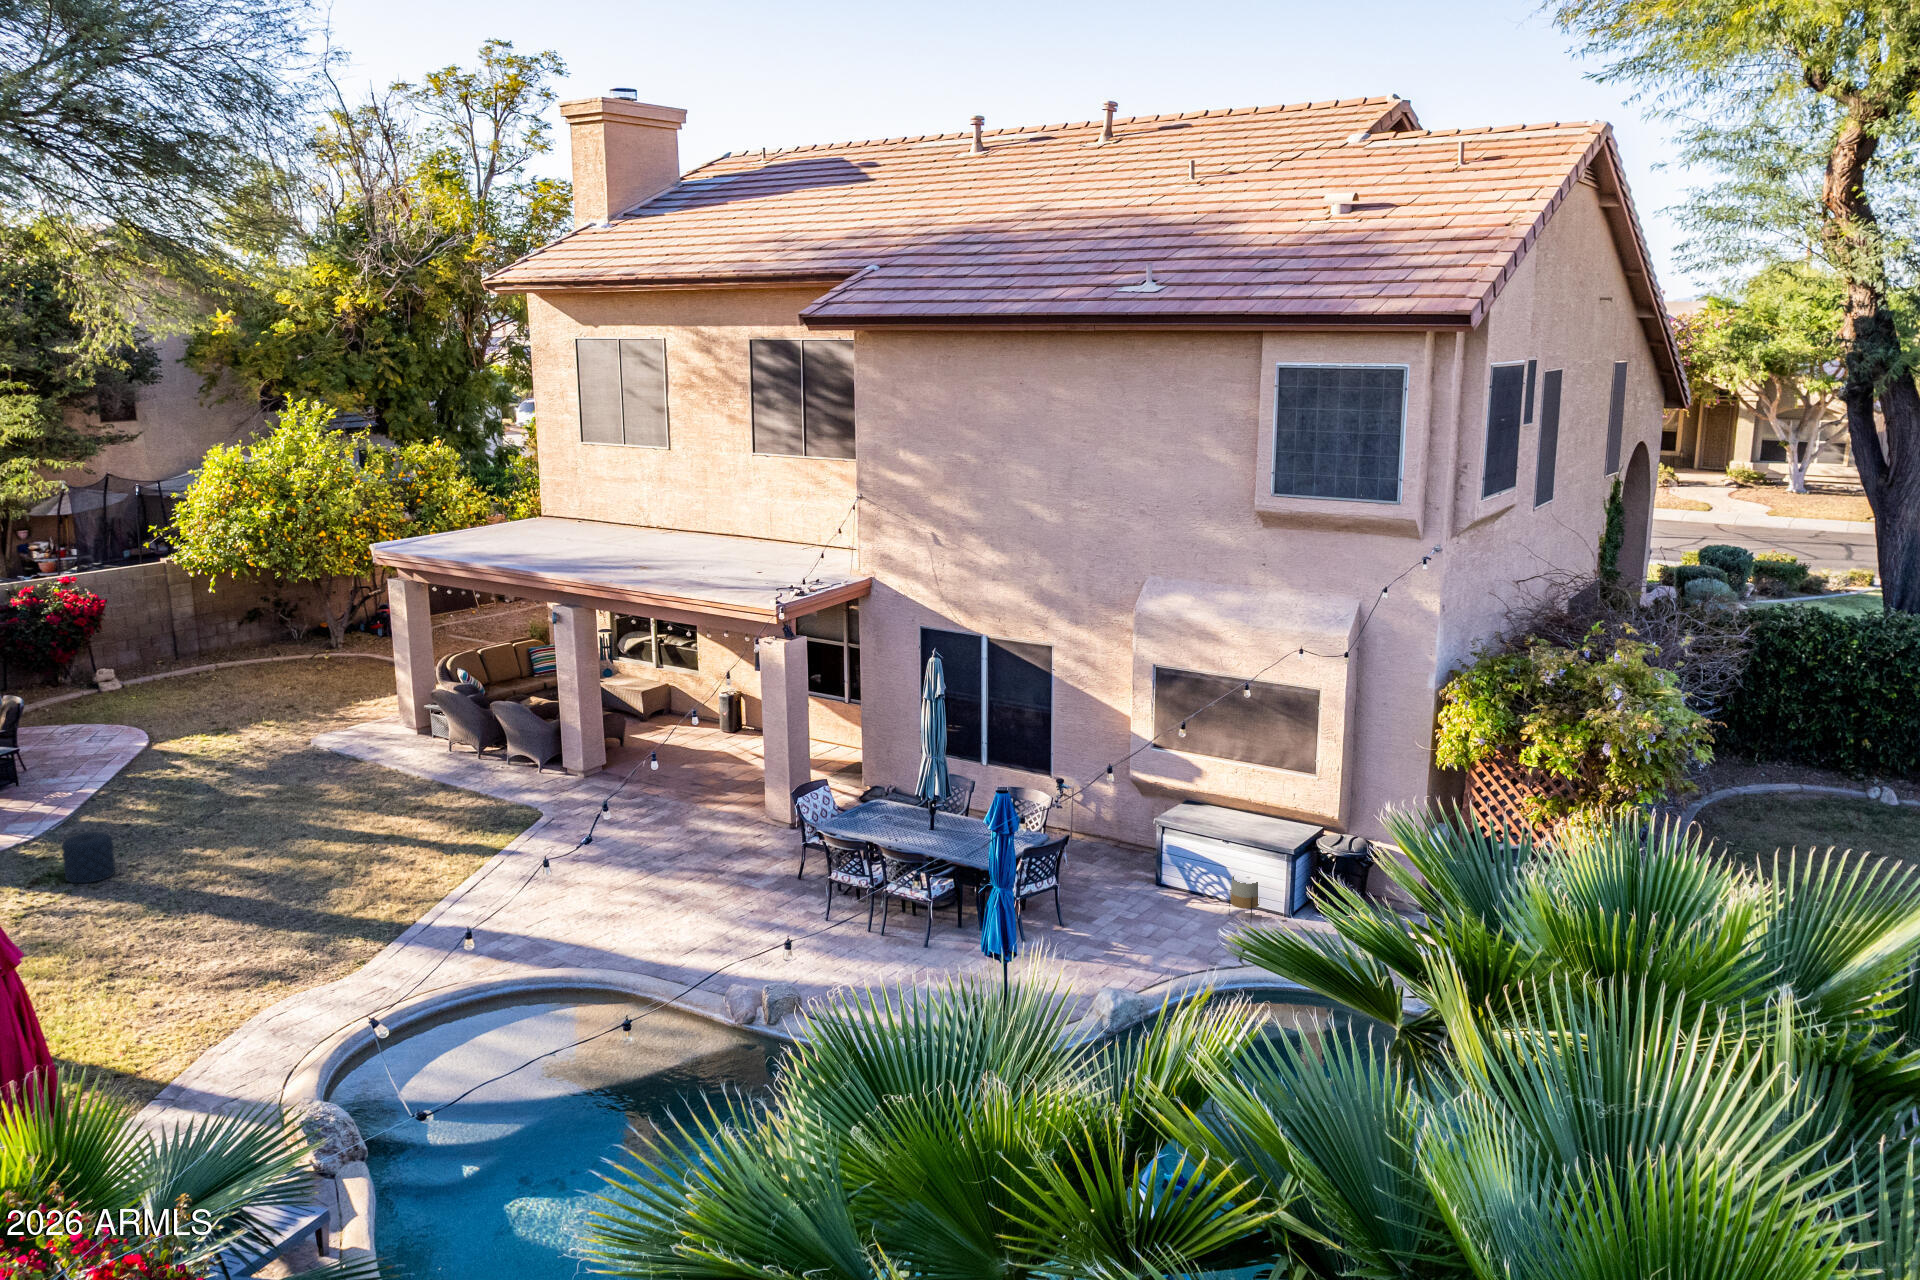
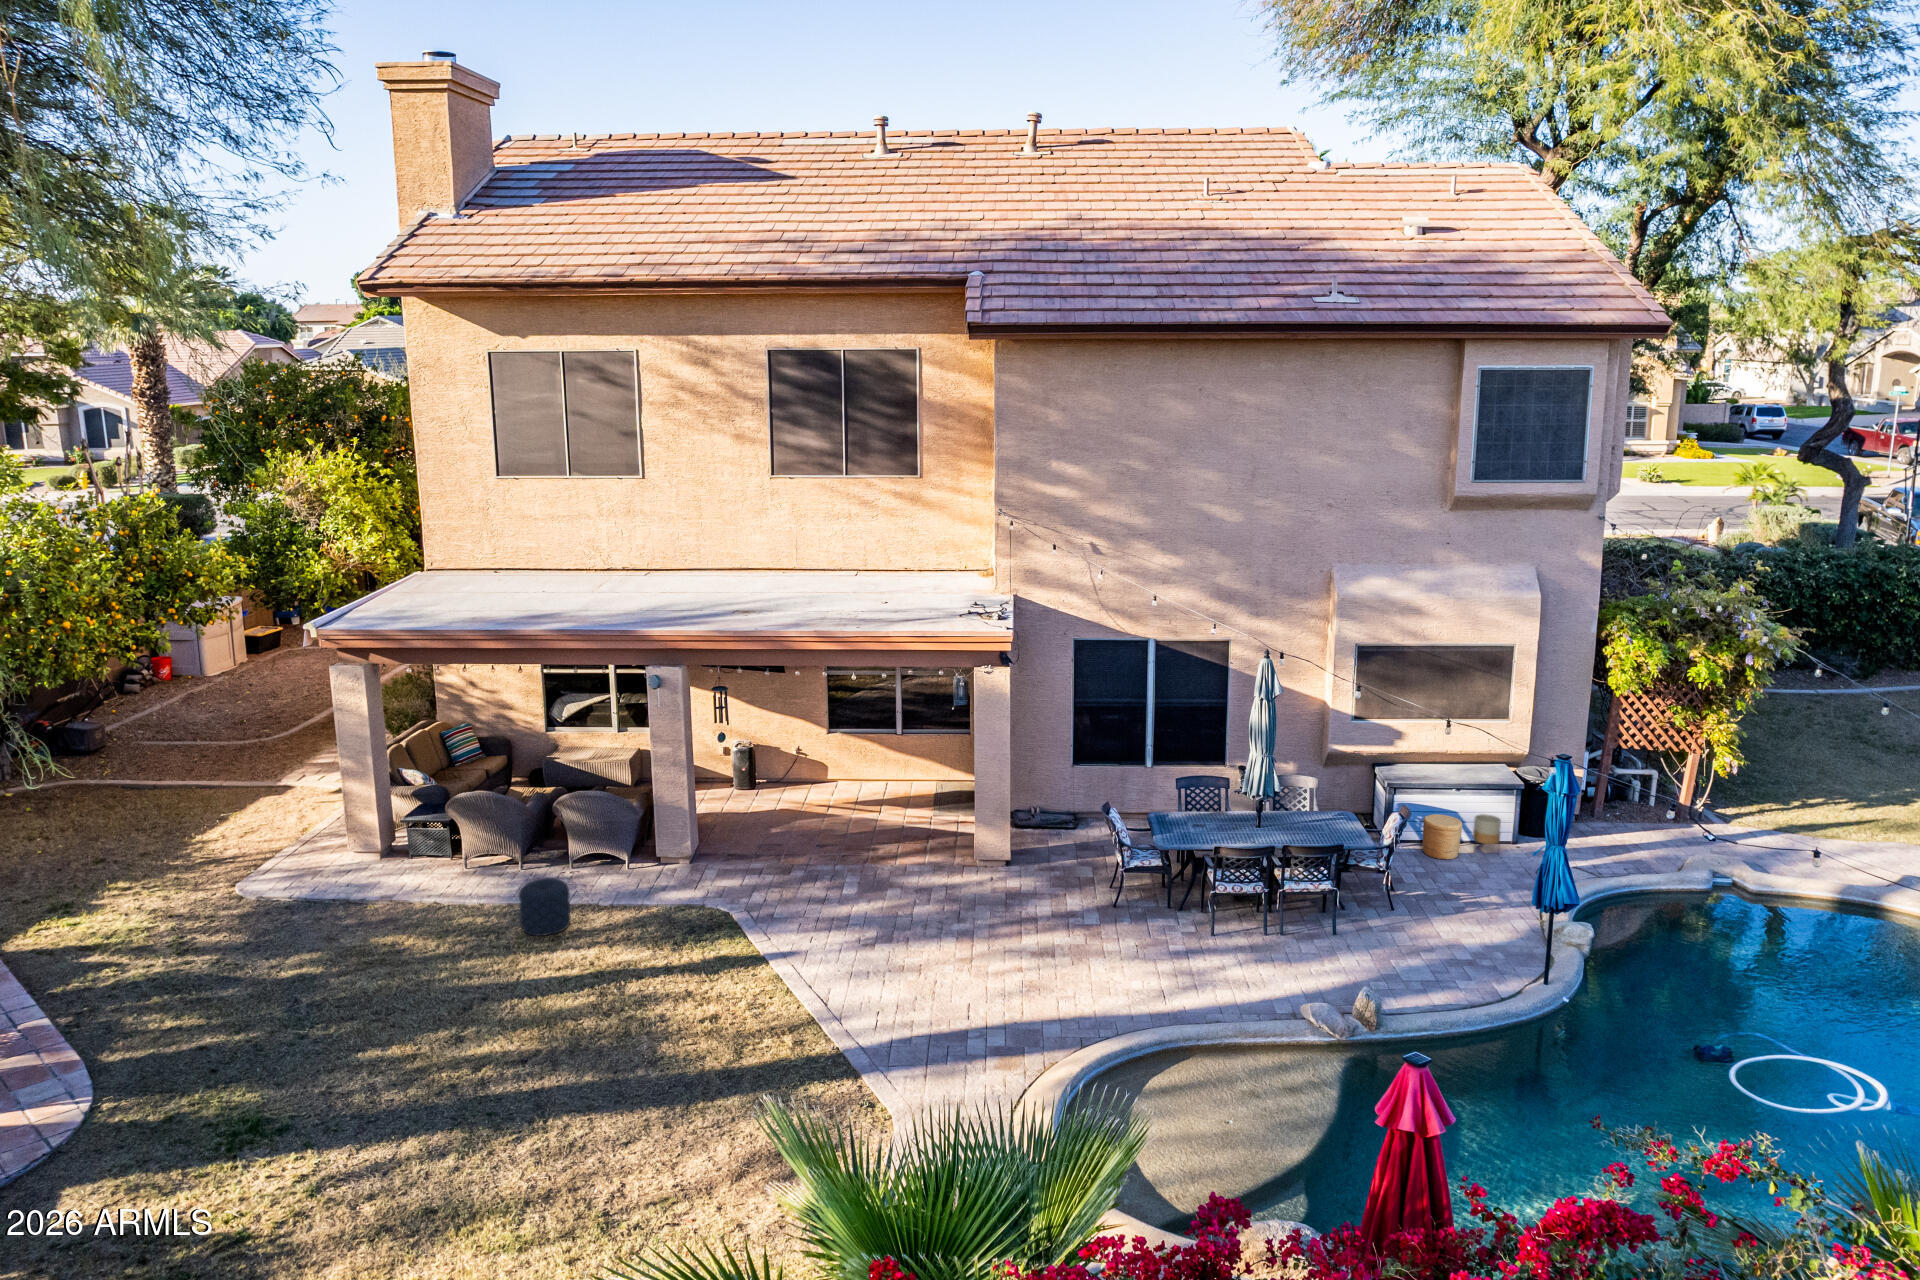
pouf: present [62,832,115,883] -> present [519,878,571,936]
woven basket: none [1171,863,1214,914] -> present [1422,814,1462,859]

